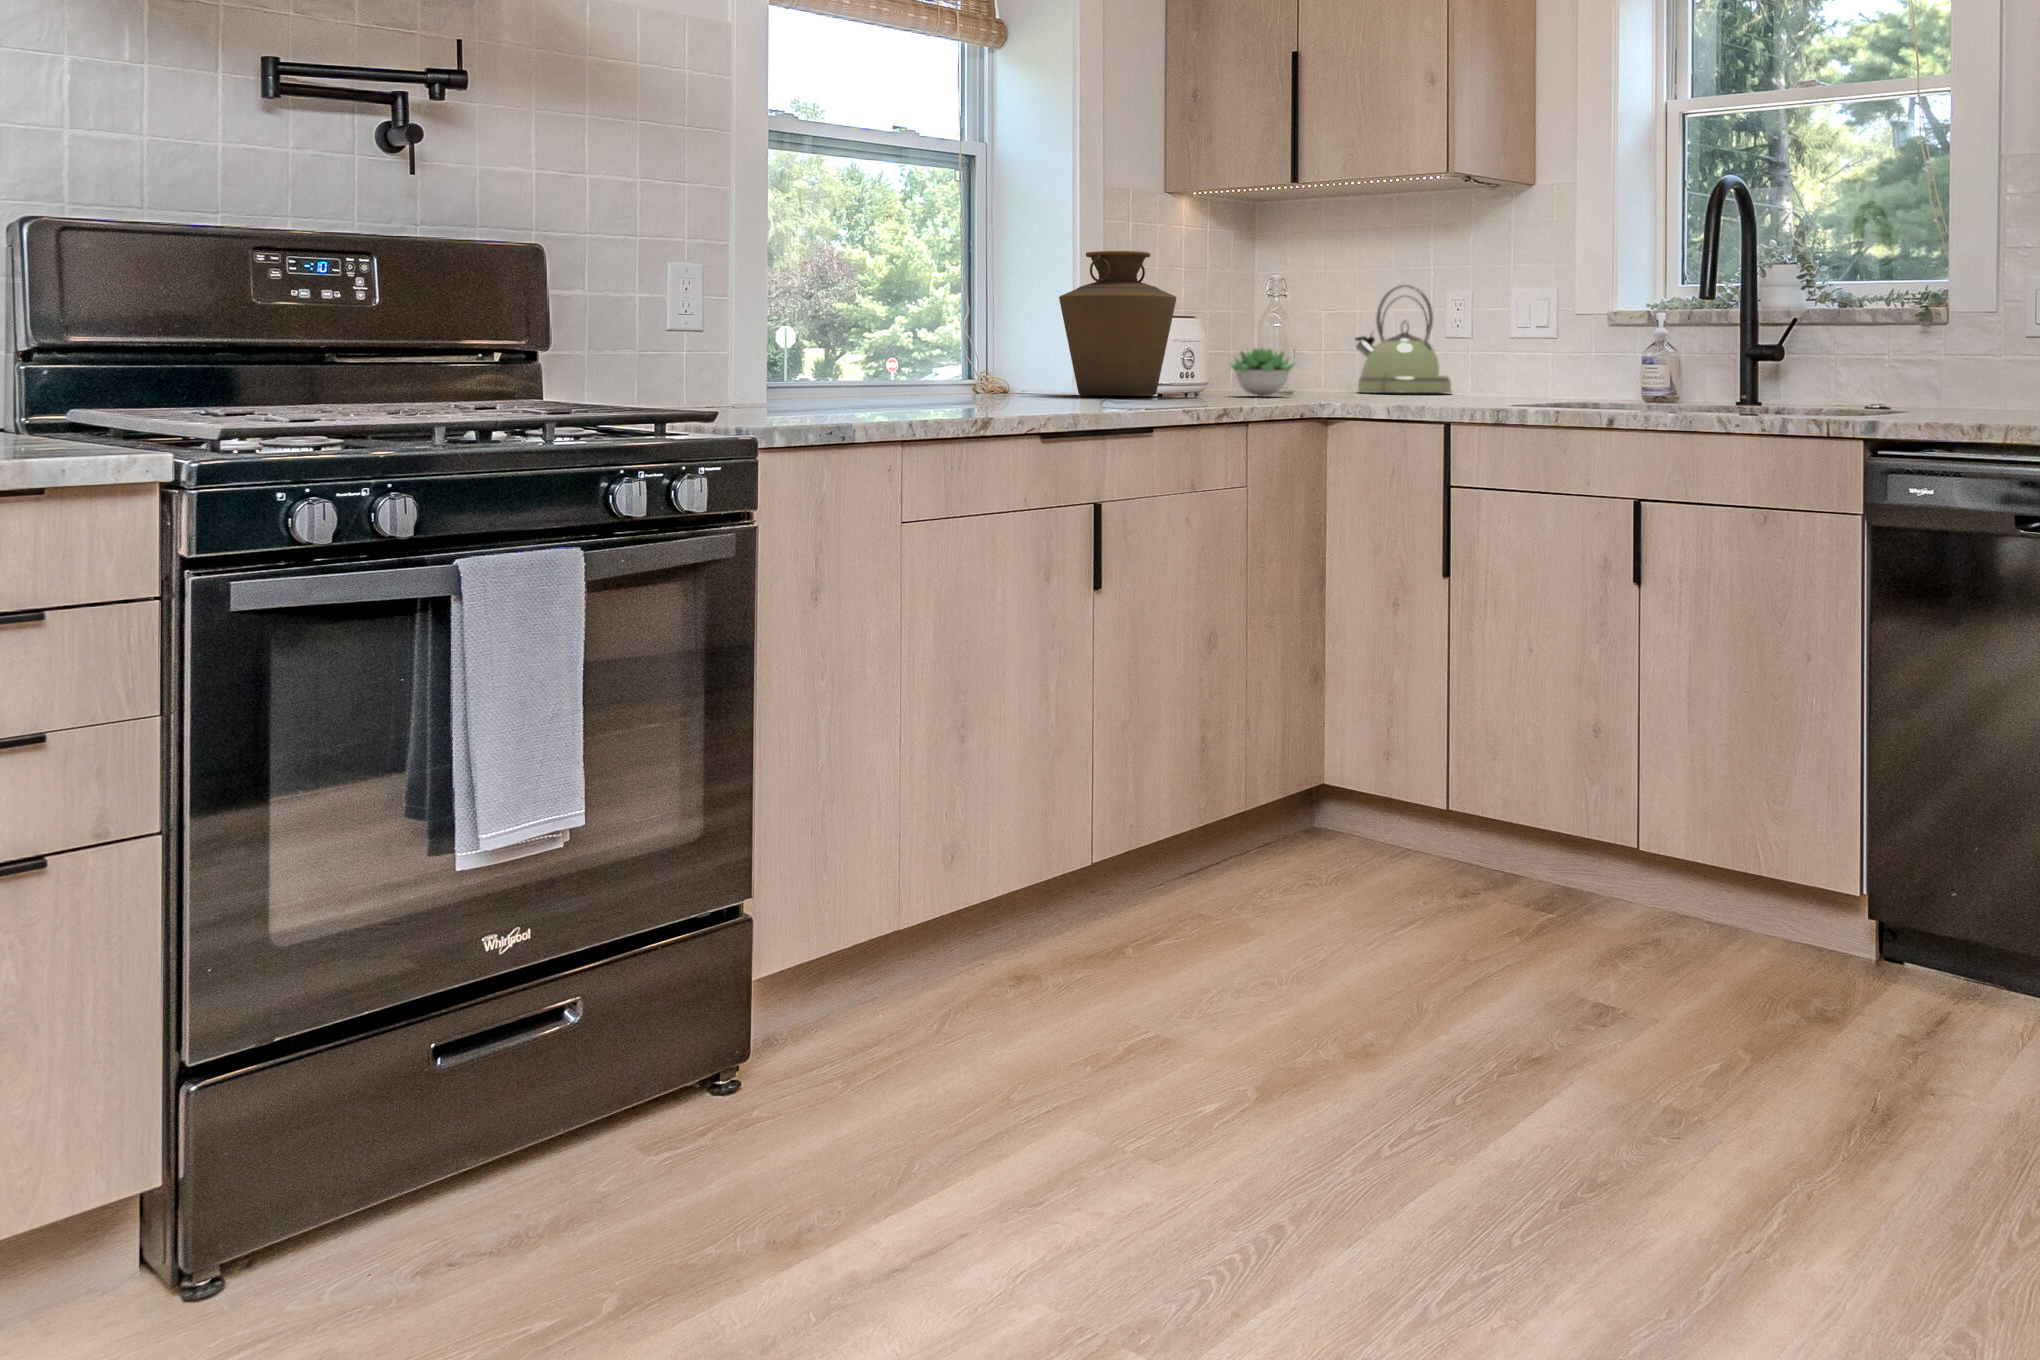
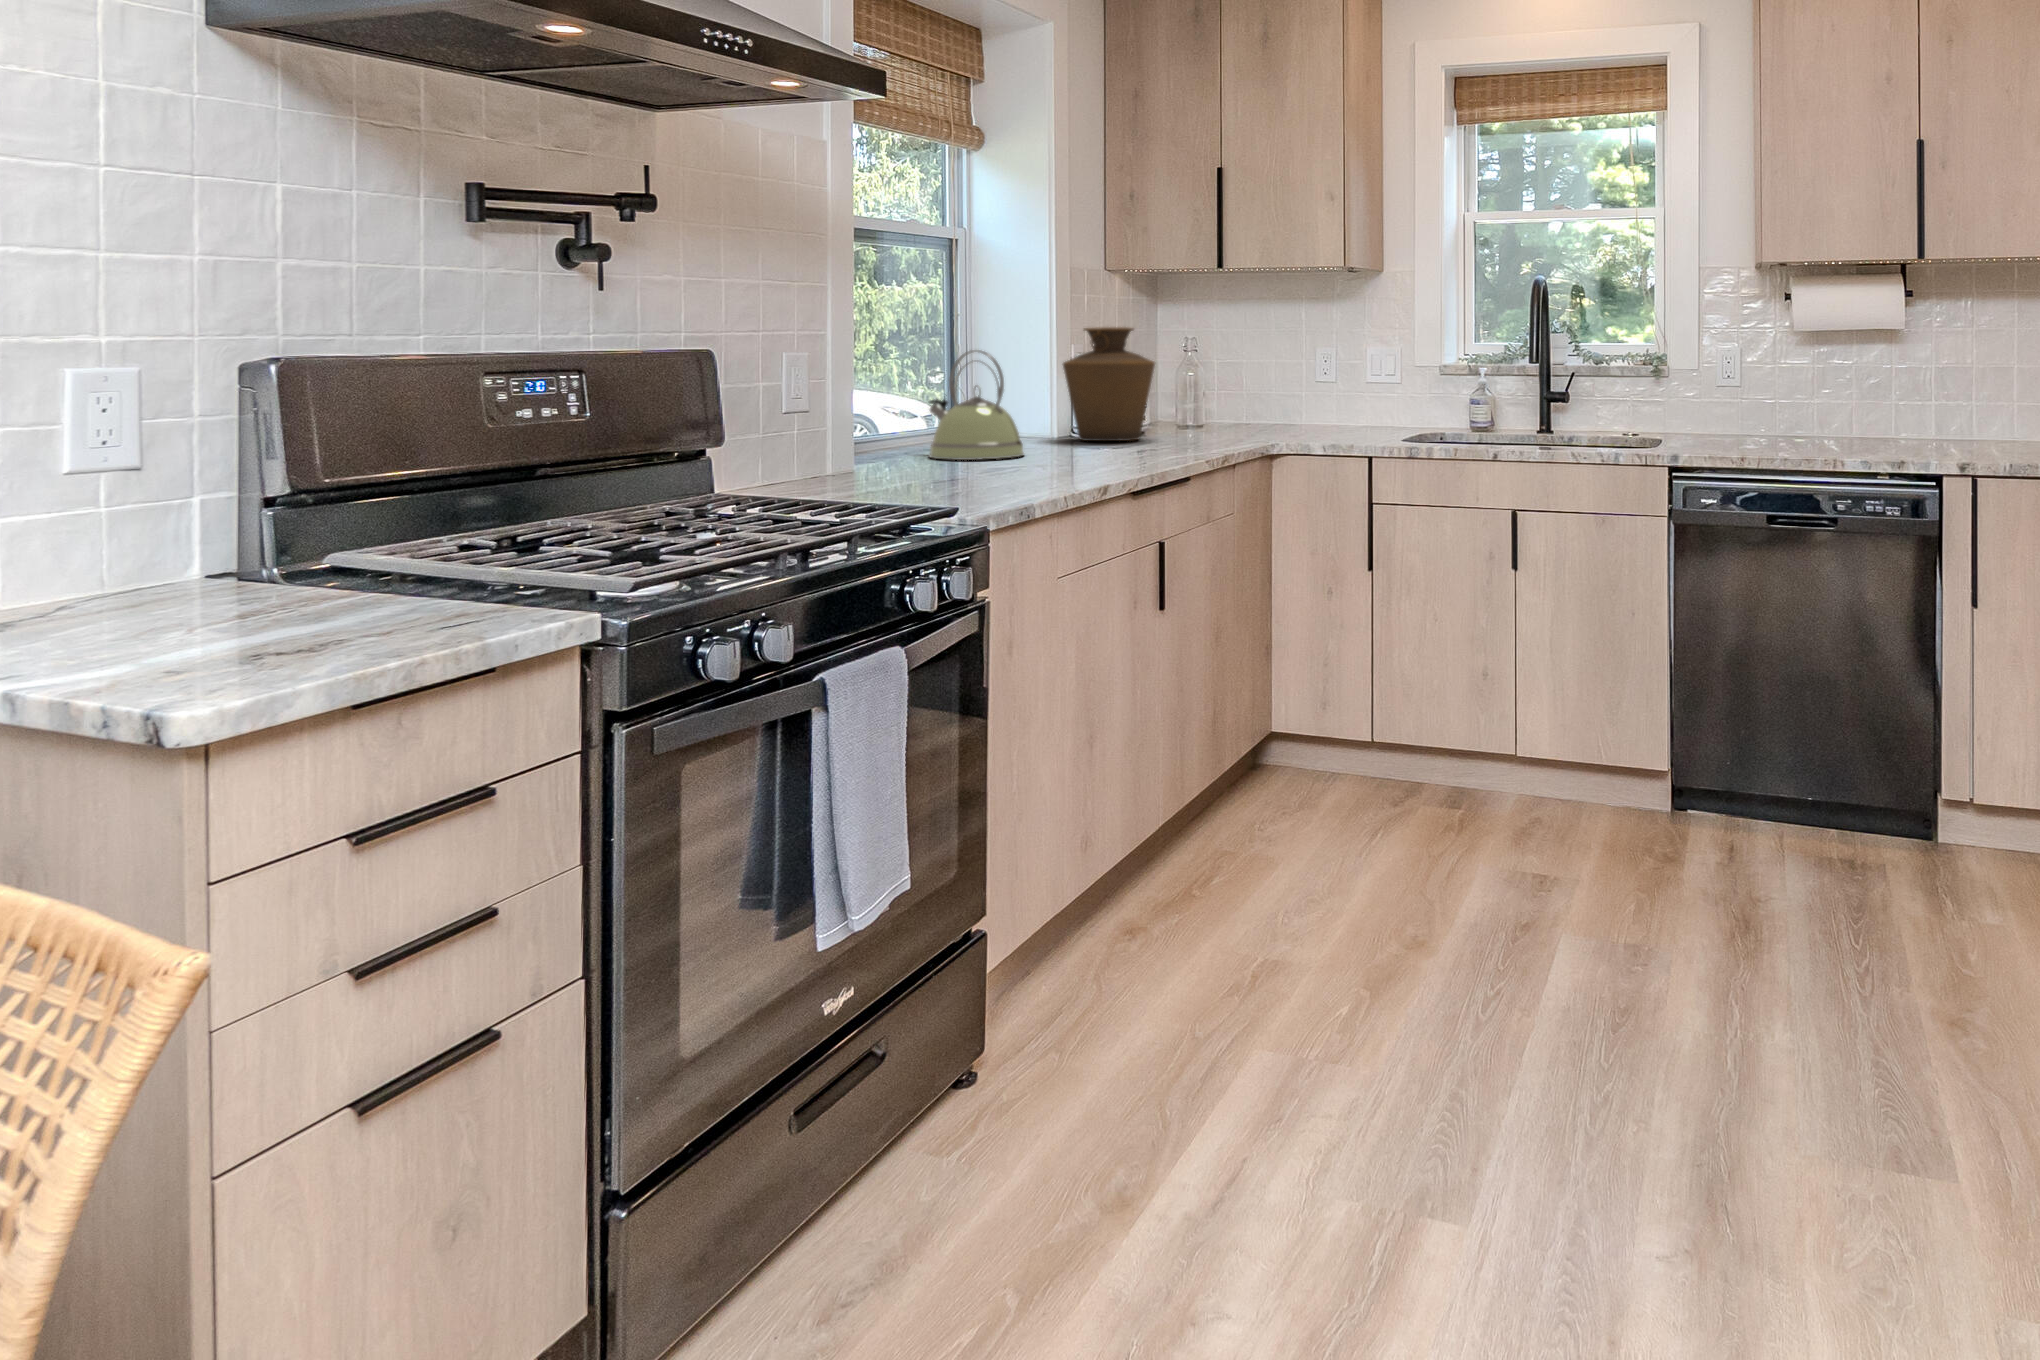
kettle: present [1355,285,1452,393] -> present [929,350,1024,460]
succulent plant: present [1230,348,1295,396] -> none [1185,398,1239,435]

